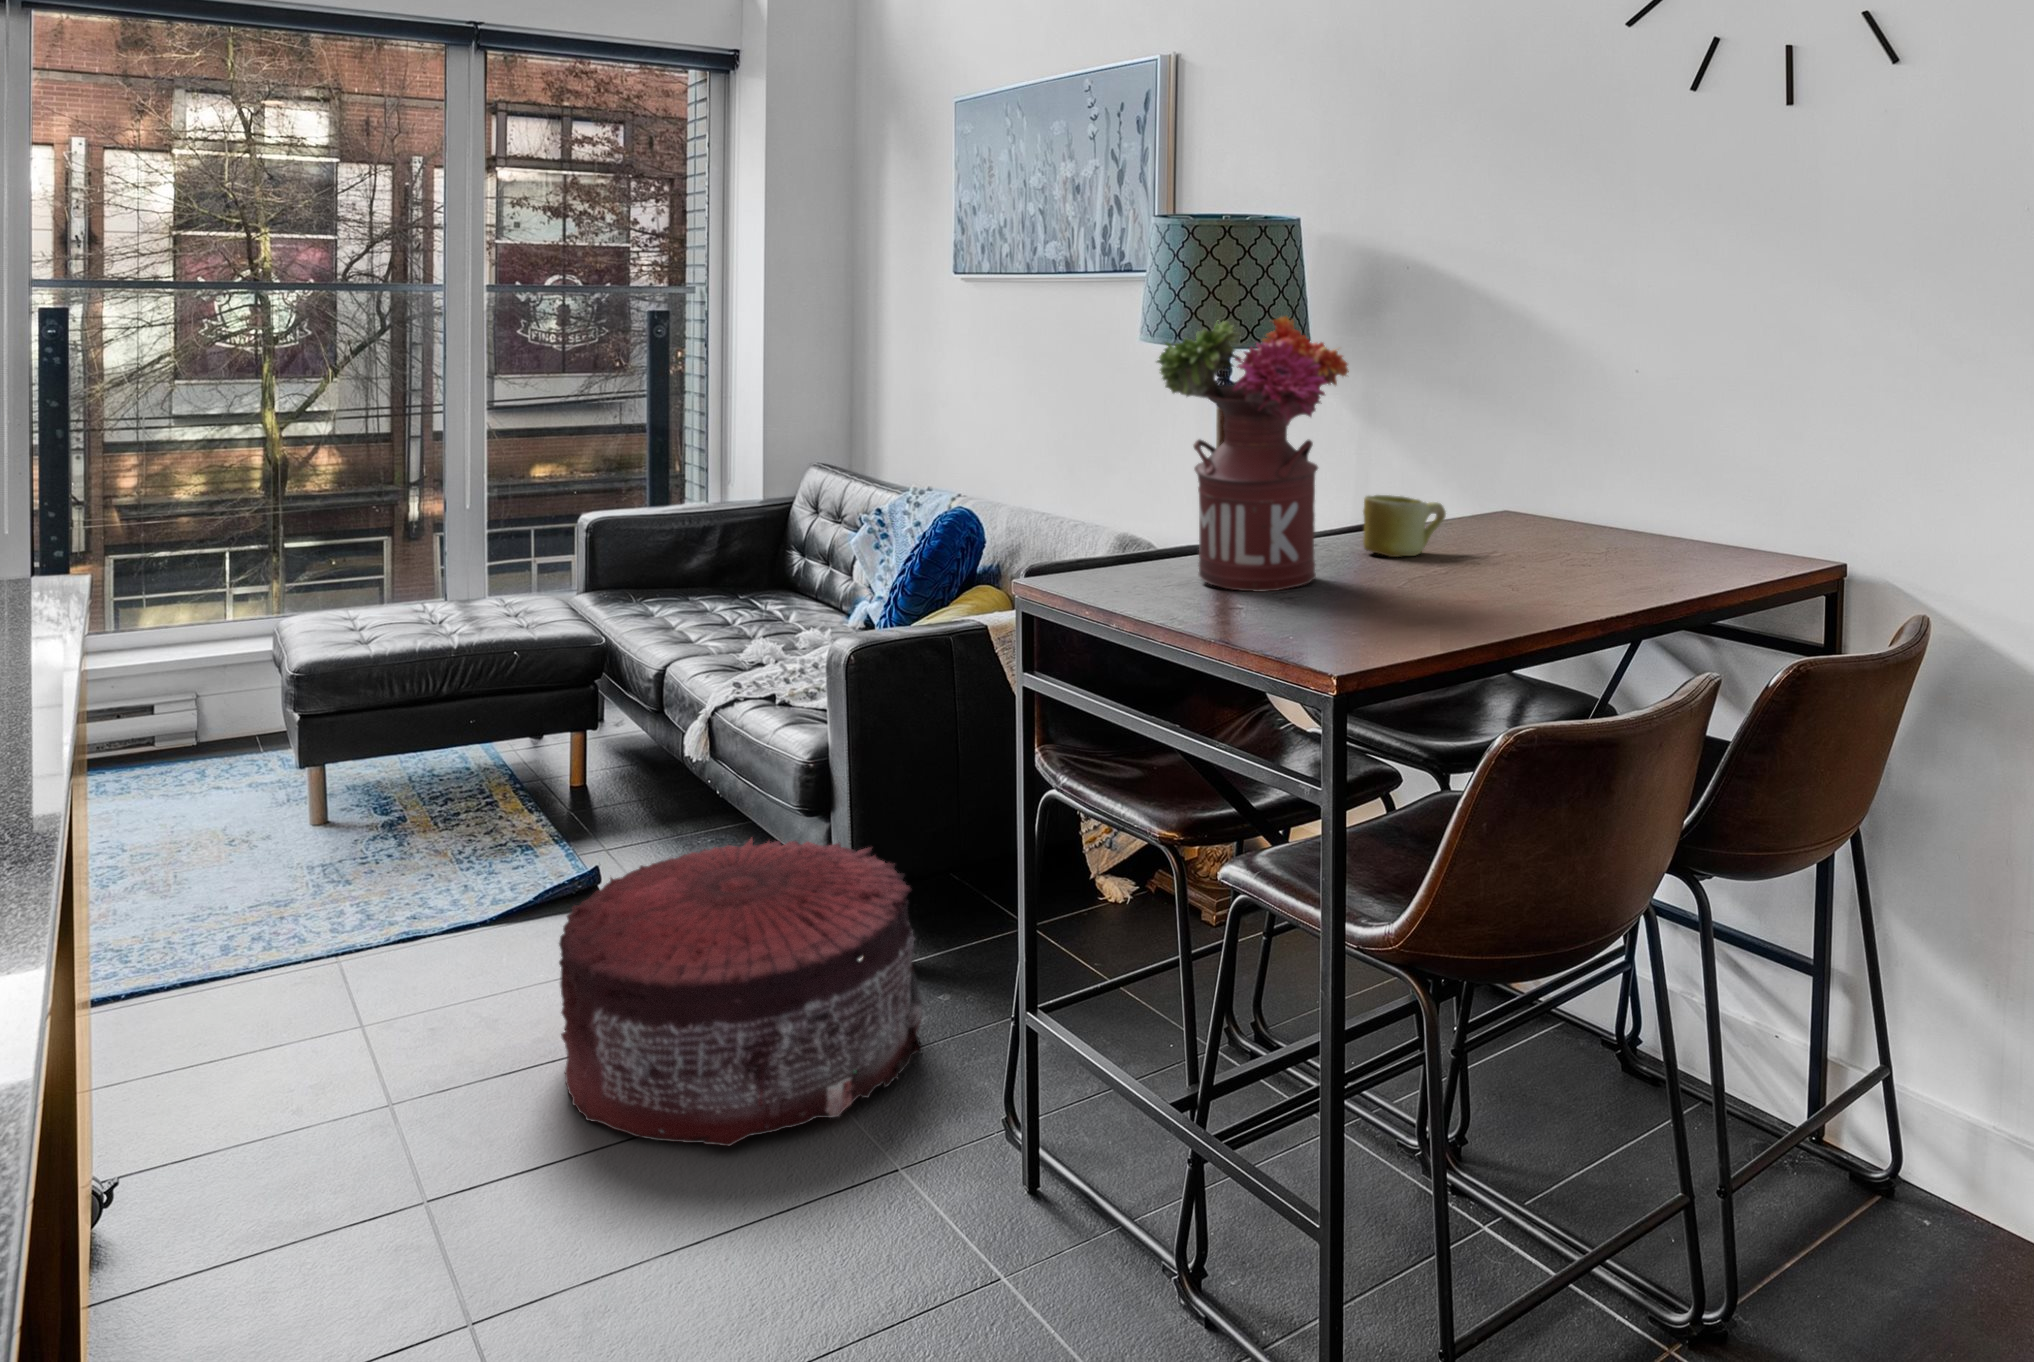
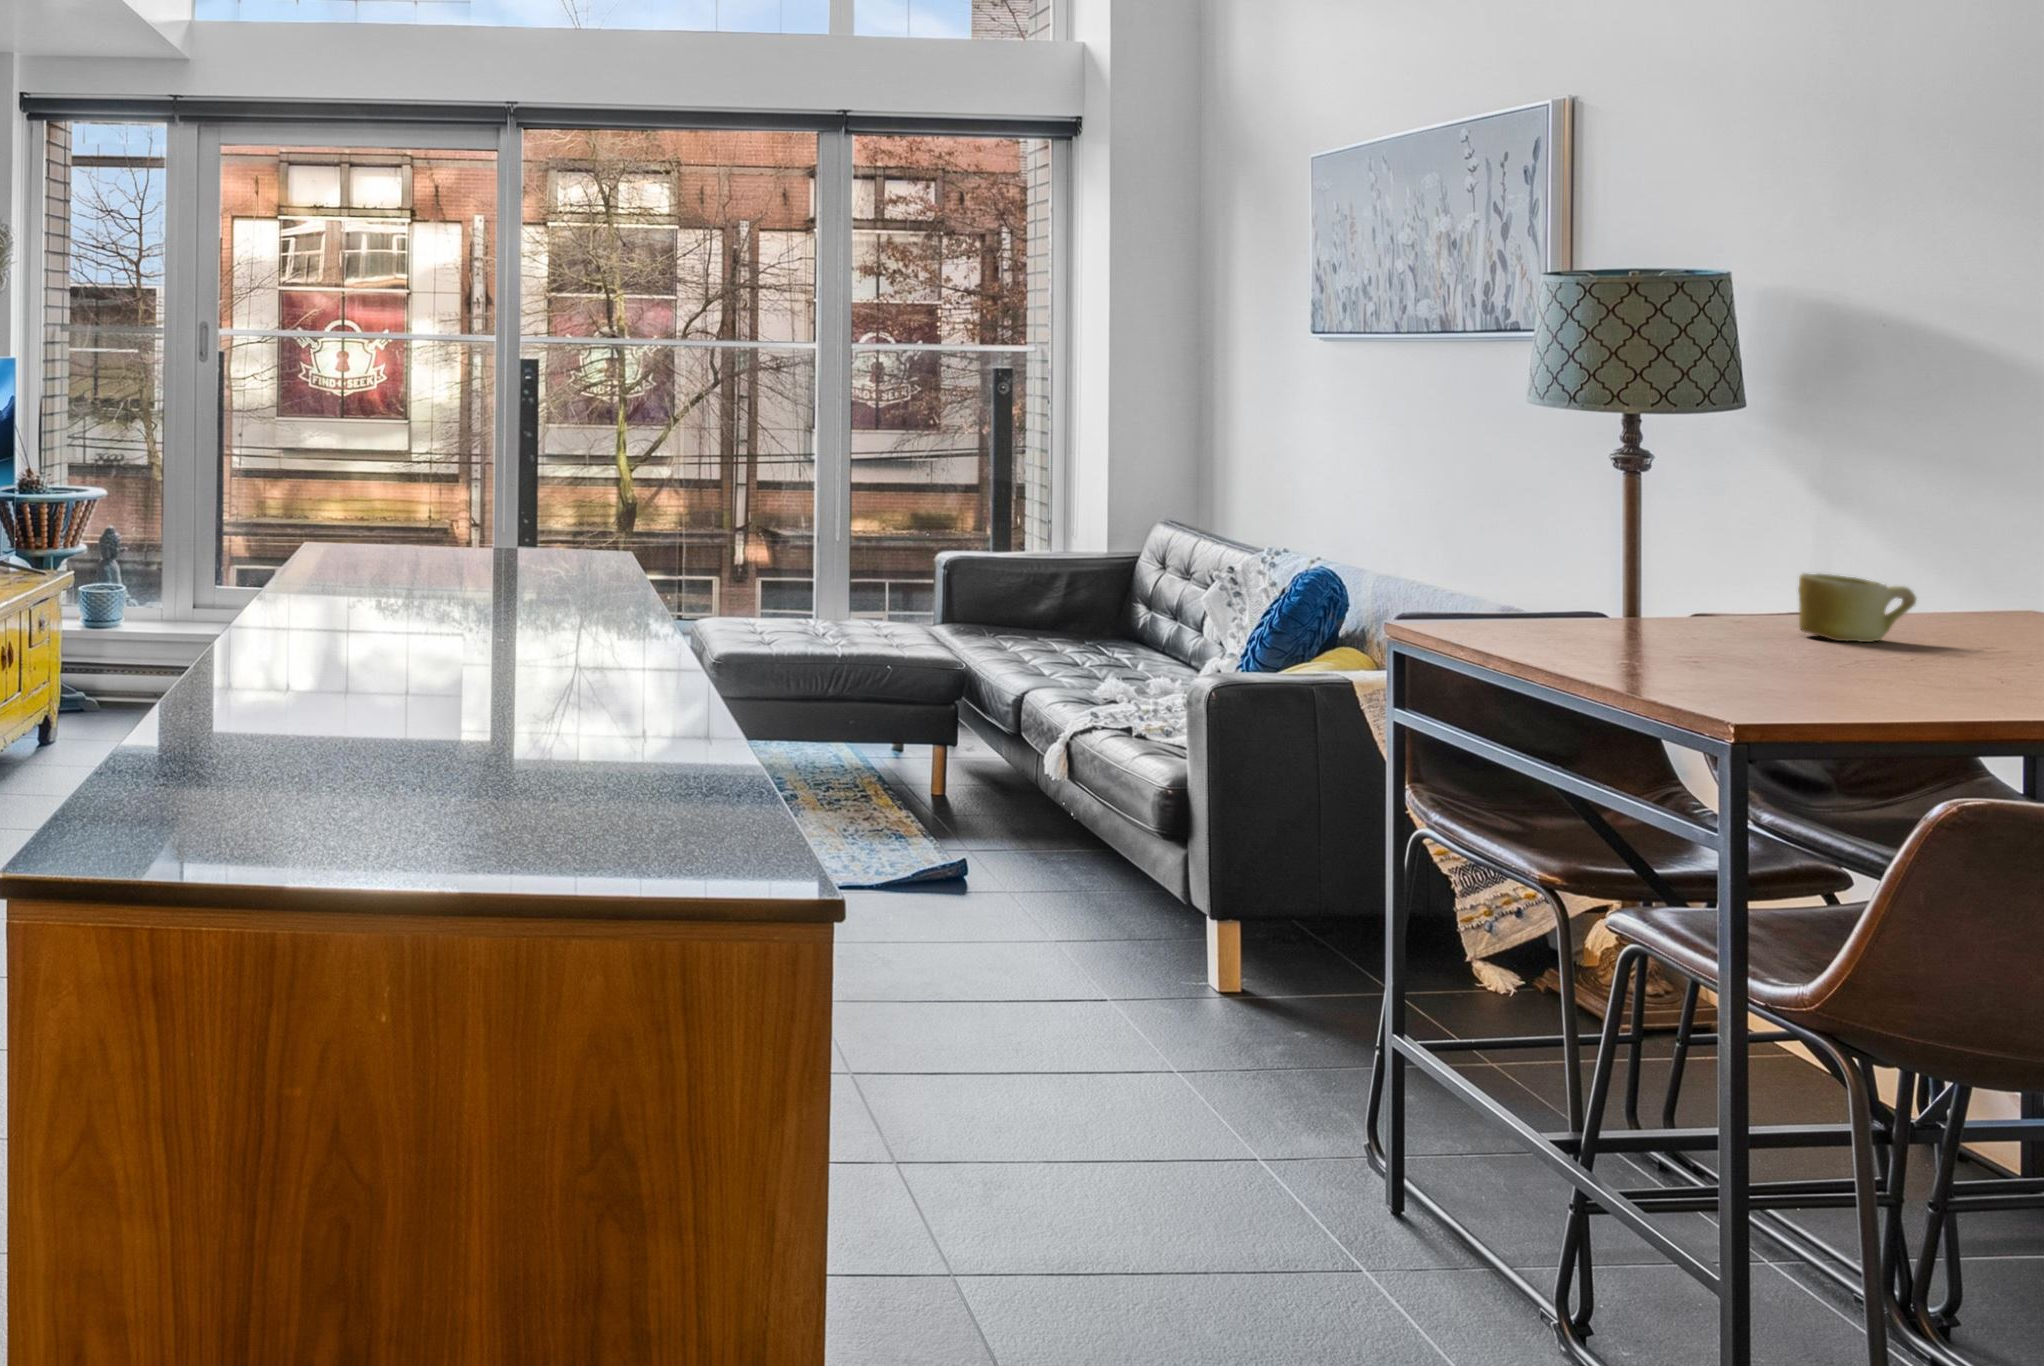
flower arrangement: present [1157,316,1349,591] -> none [1525,381,1762,655]
pouf: present [559,839,922,1146] -> none [949,846,1282,1101]

